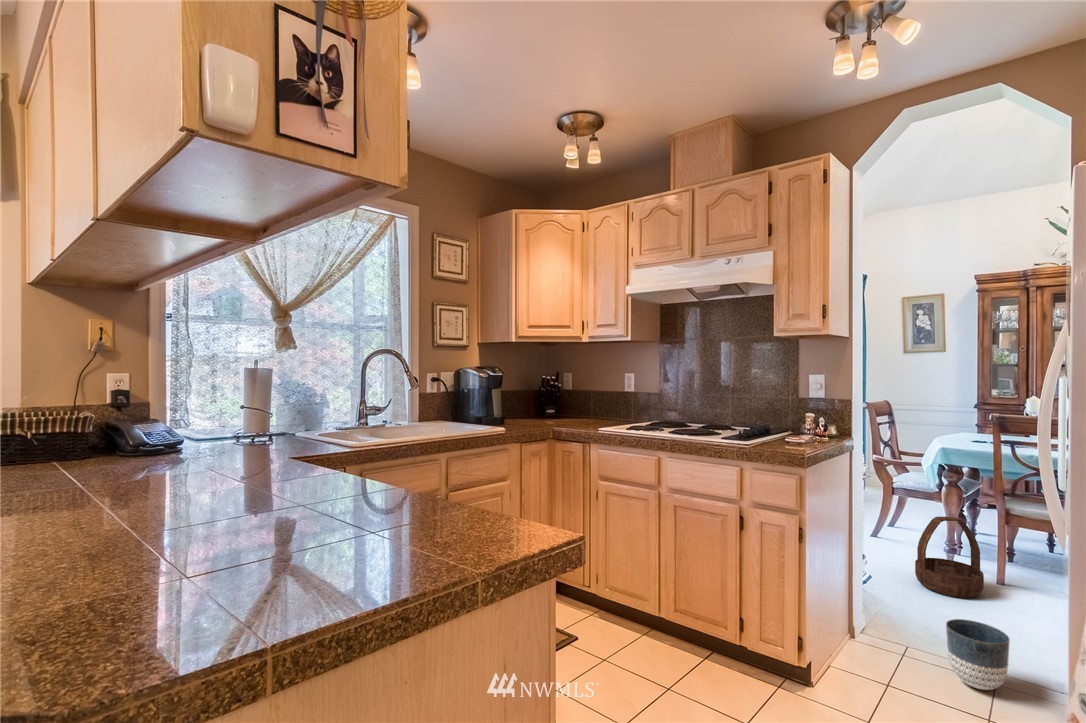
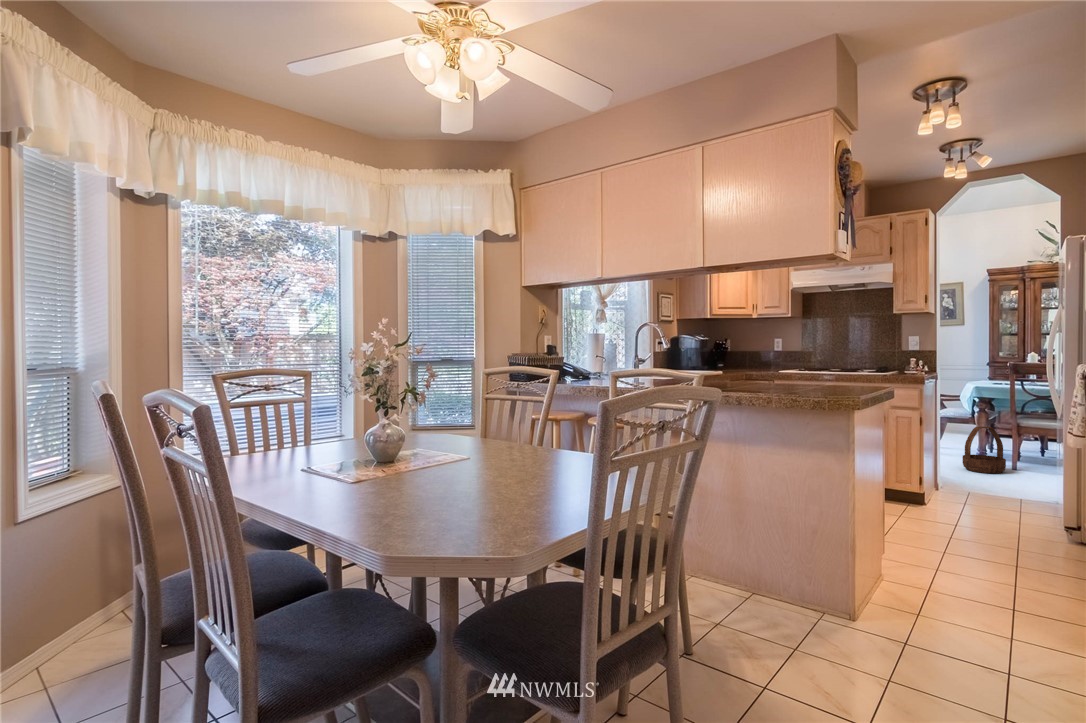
planter: present [946,619,1010,690] -> none [995,467,1029,500]

